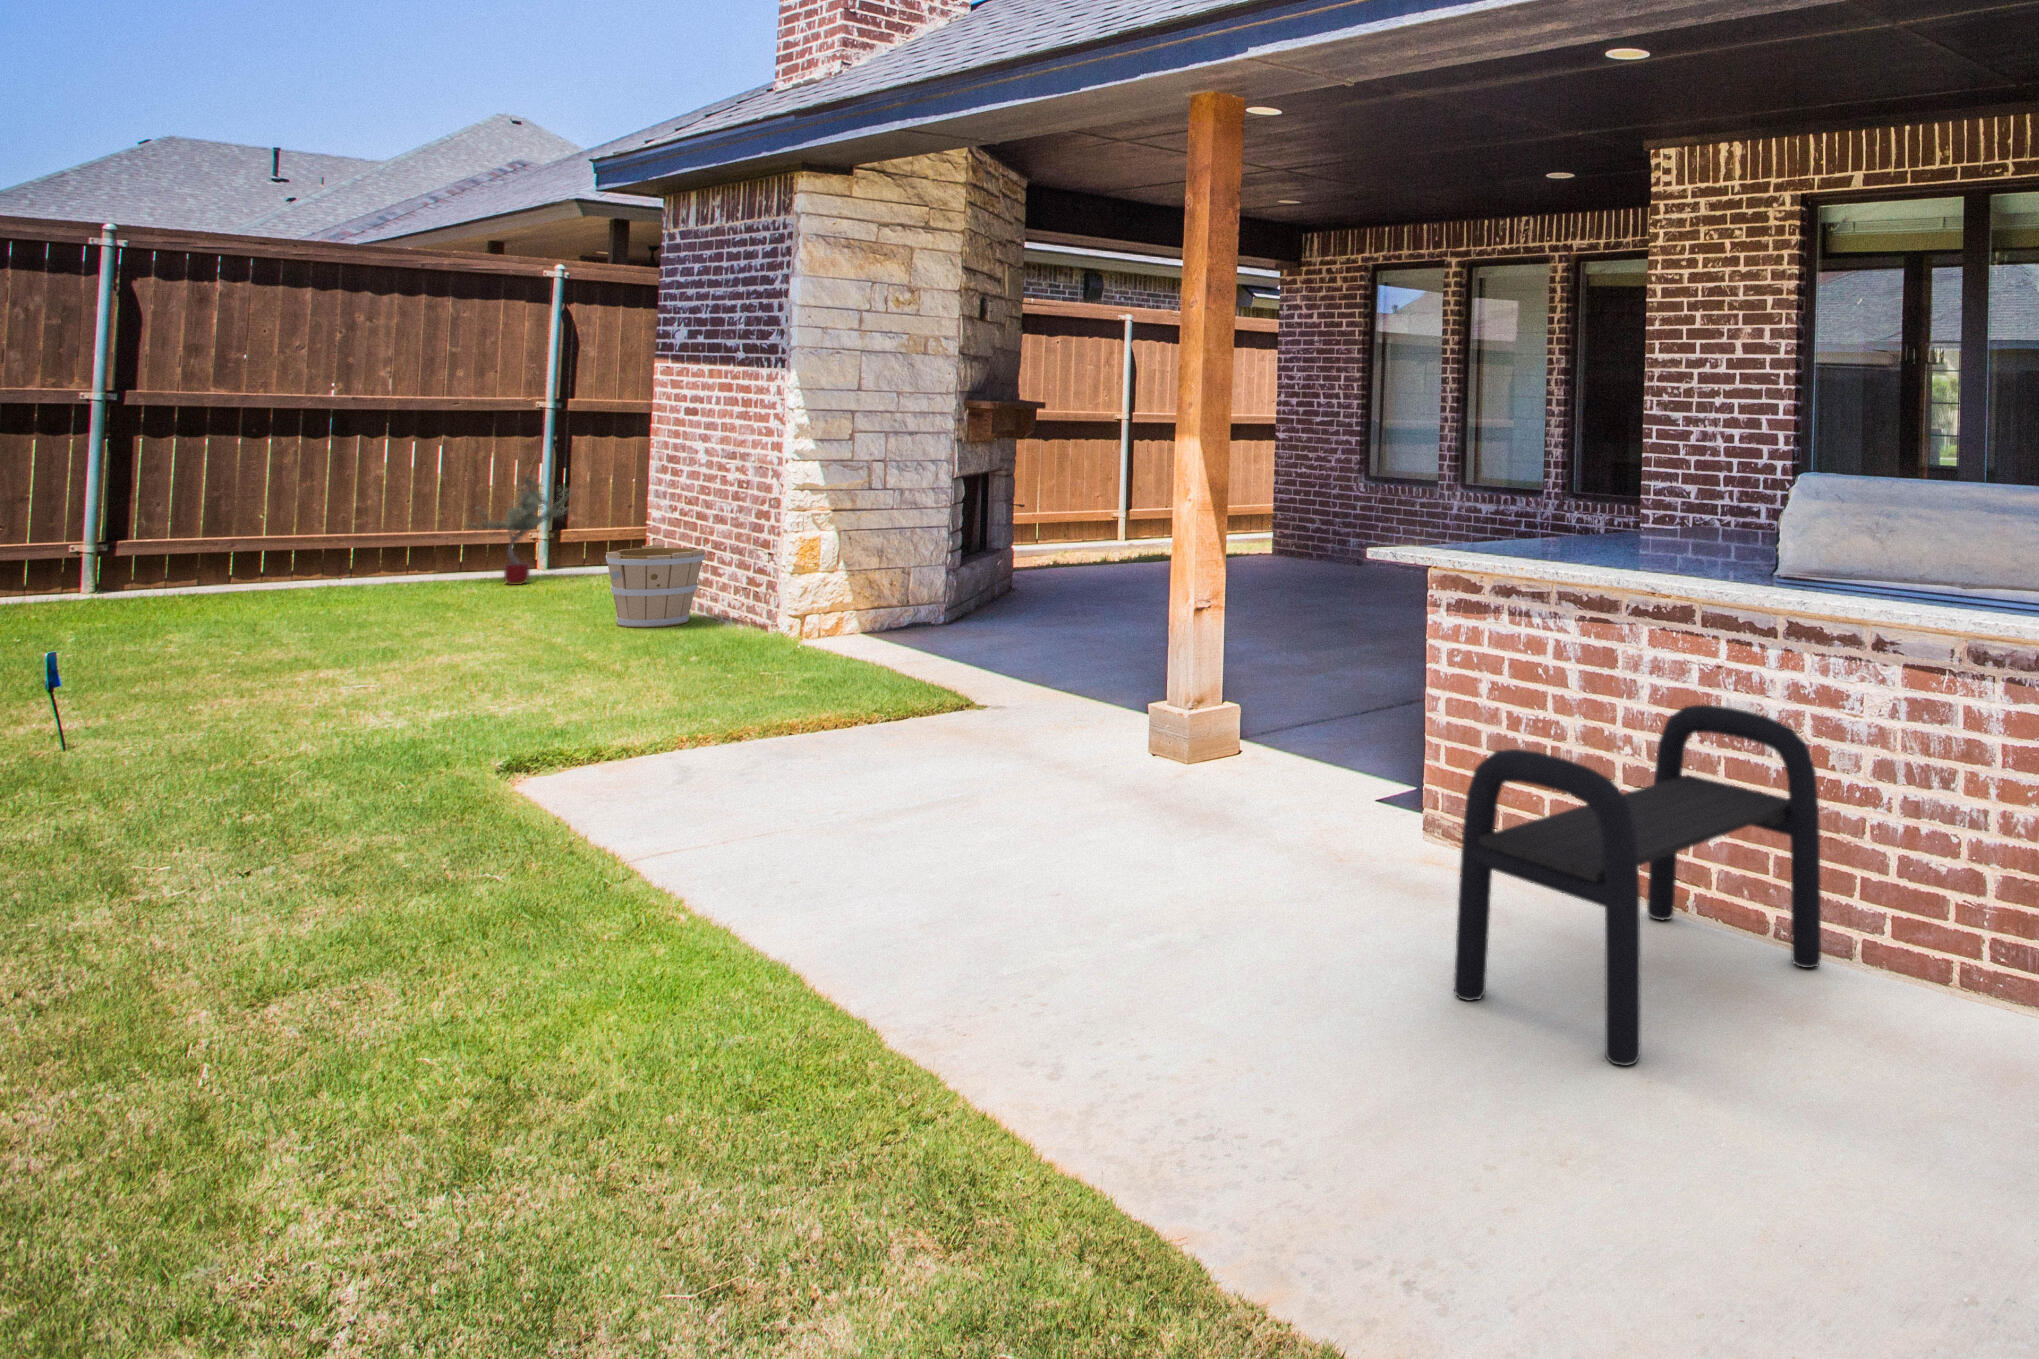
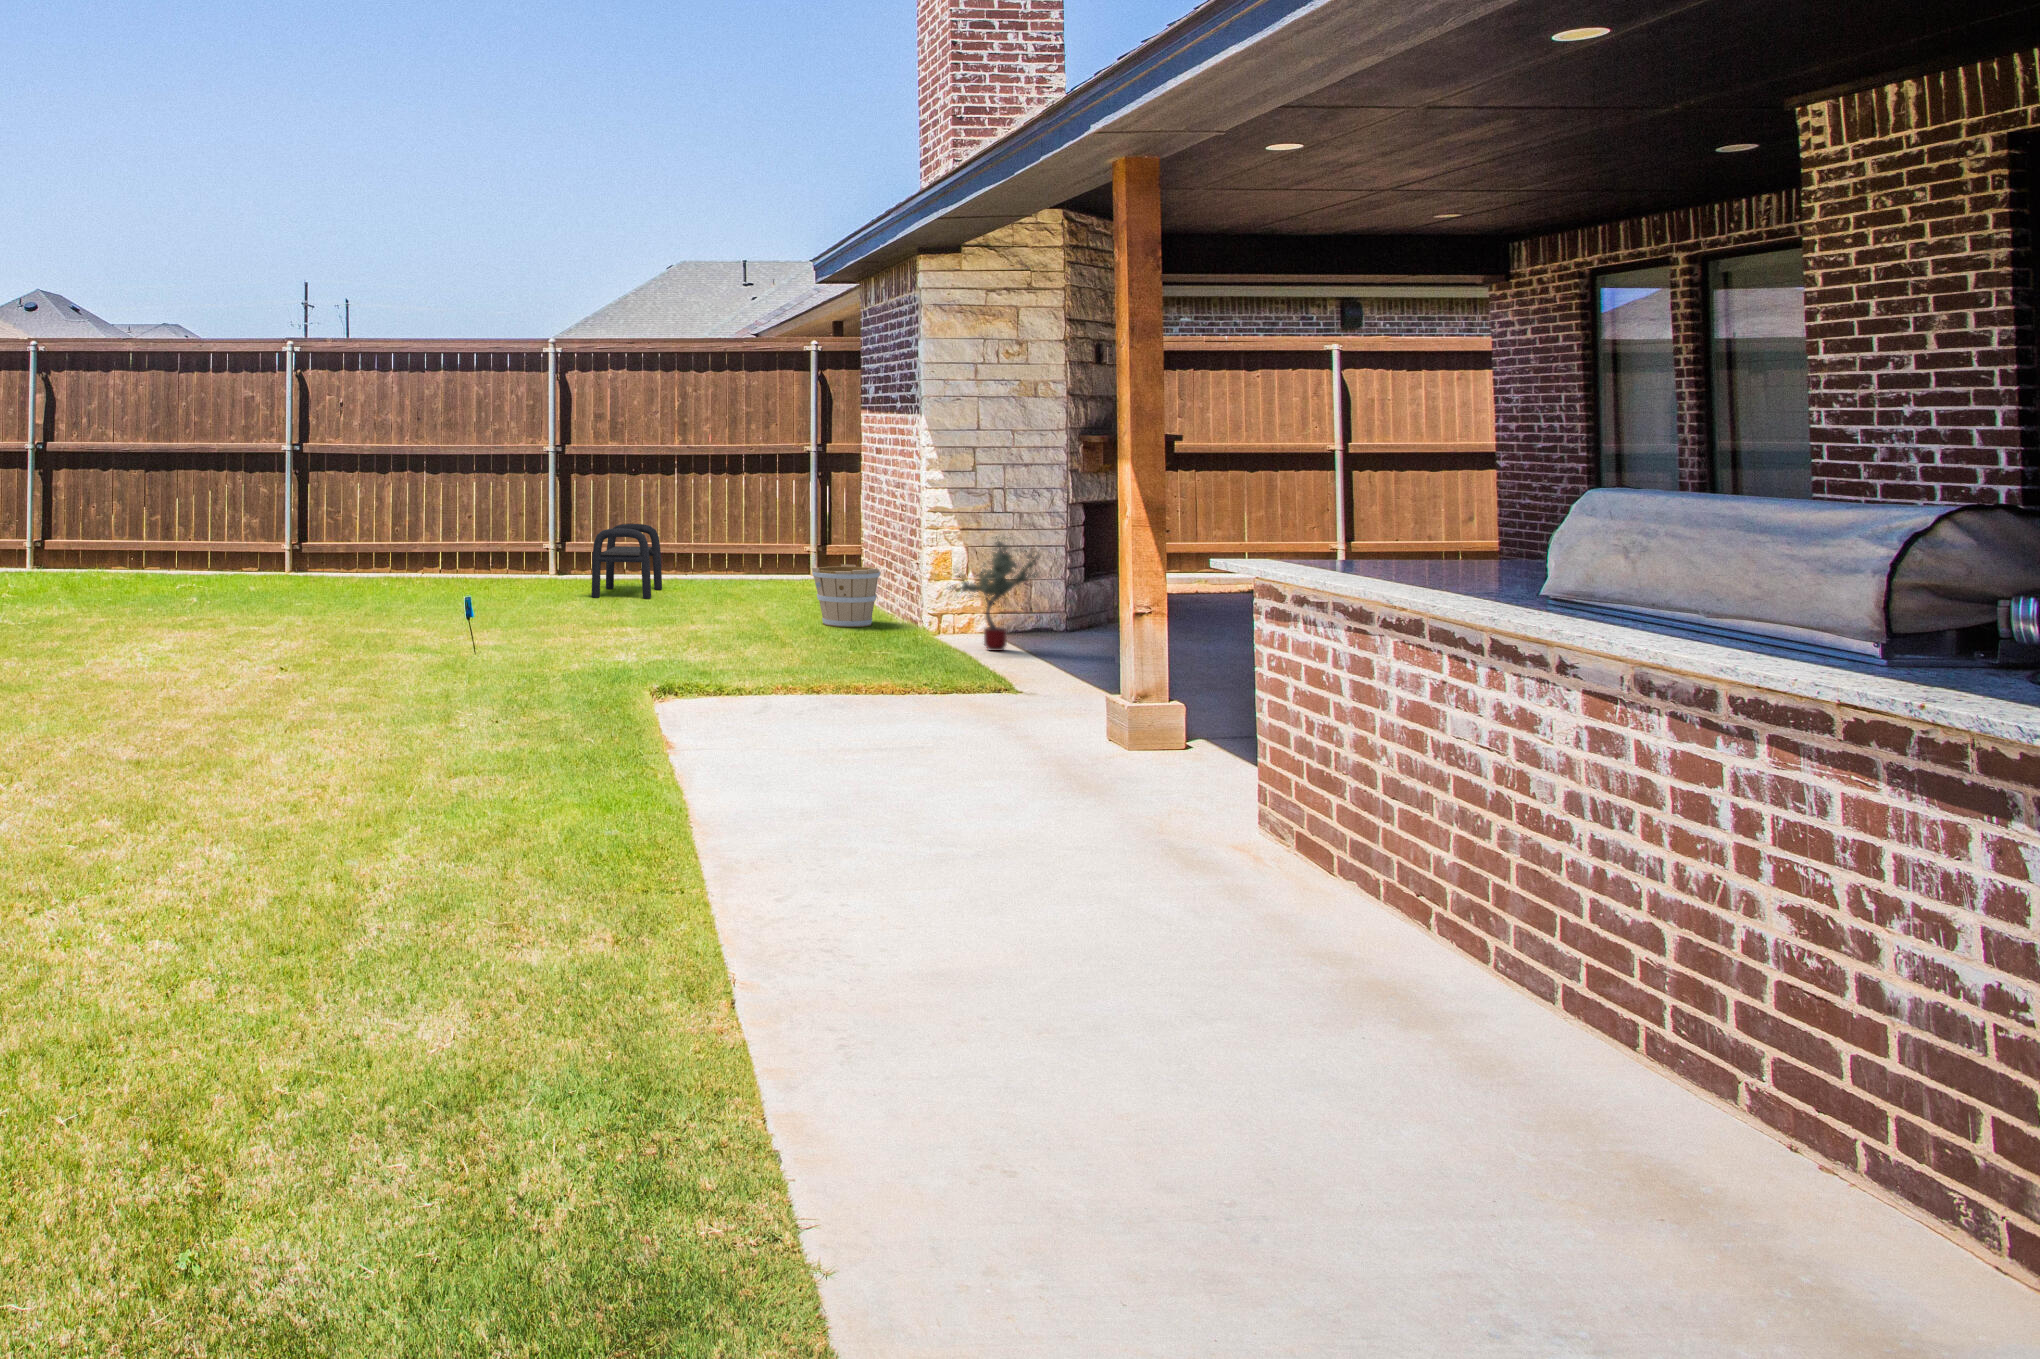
potted tree: present [465,475,573,585] -> present [950,536,1040,651]
bench: present [1454,705,1821,1066] -> present [592,524,662,599]

